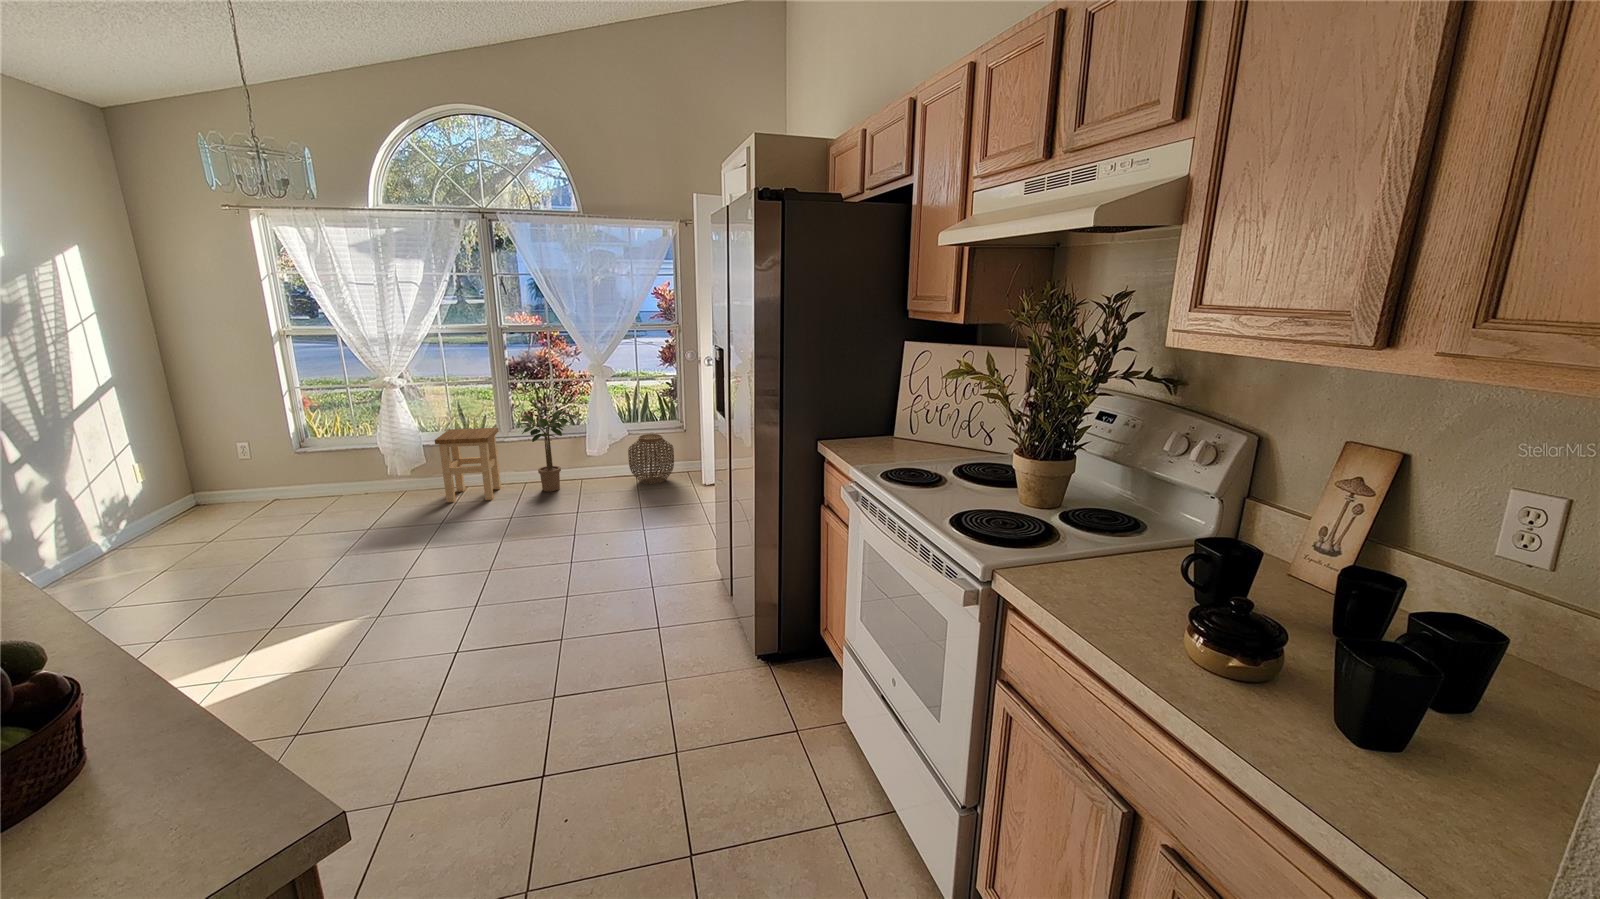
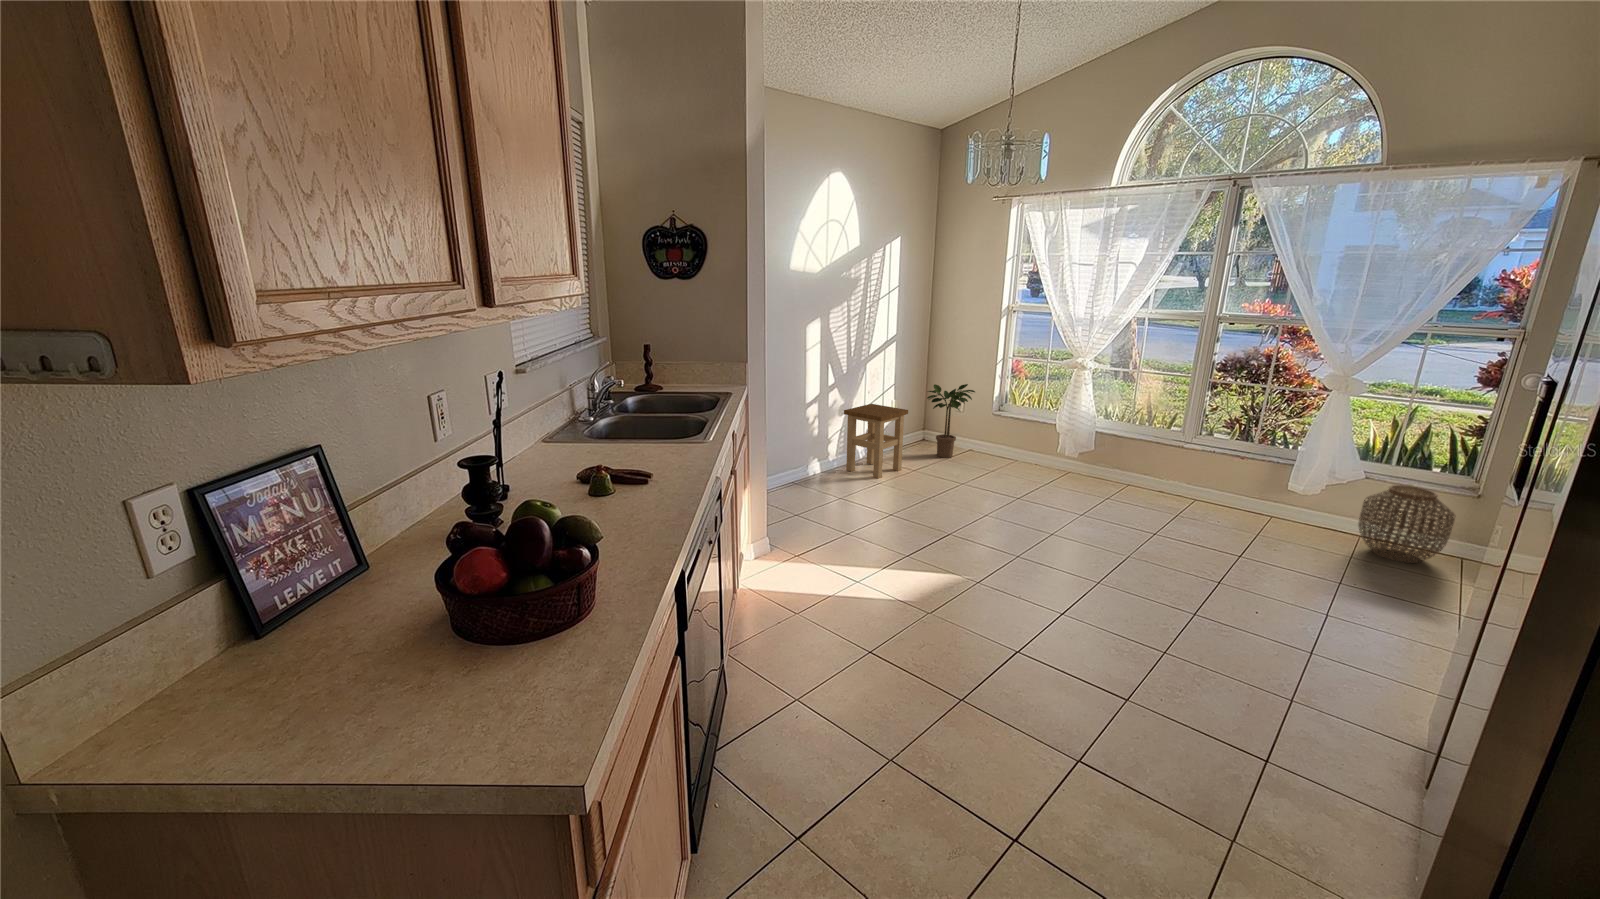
potted plant: present [518,410,575,492] -> present [927,384,975,458]
stool: present [435,428,501,502] -> present [844,404,908,479]

